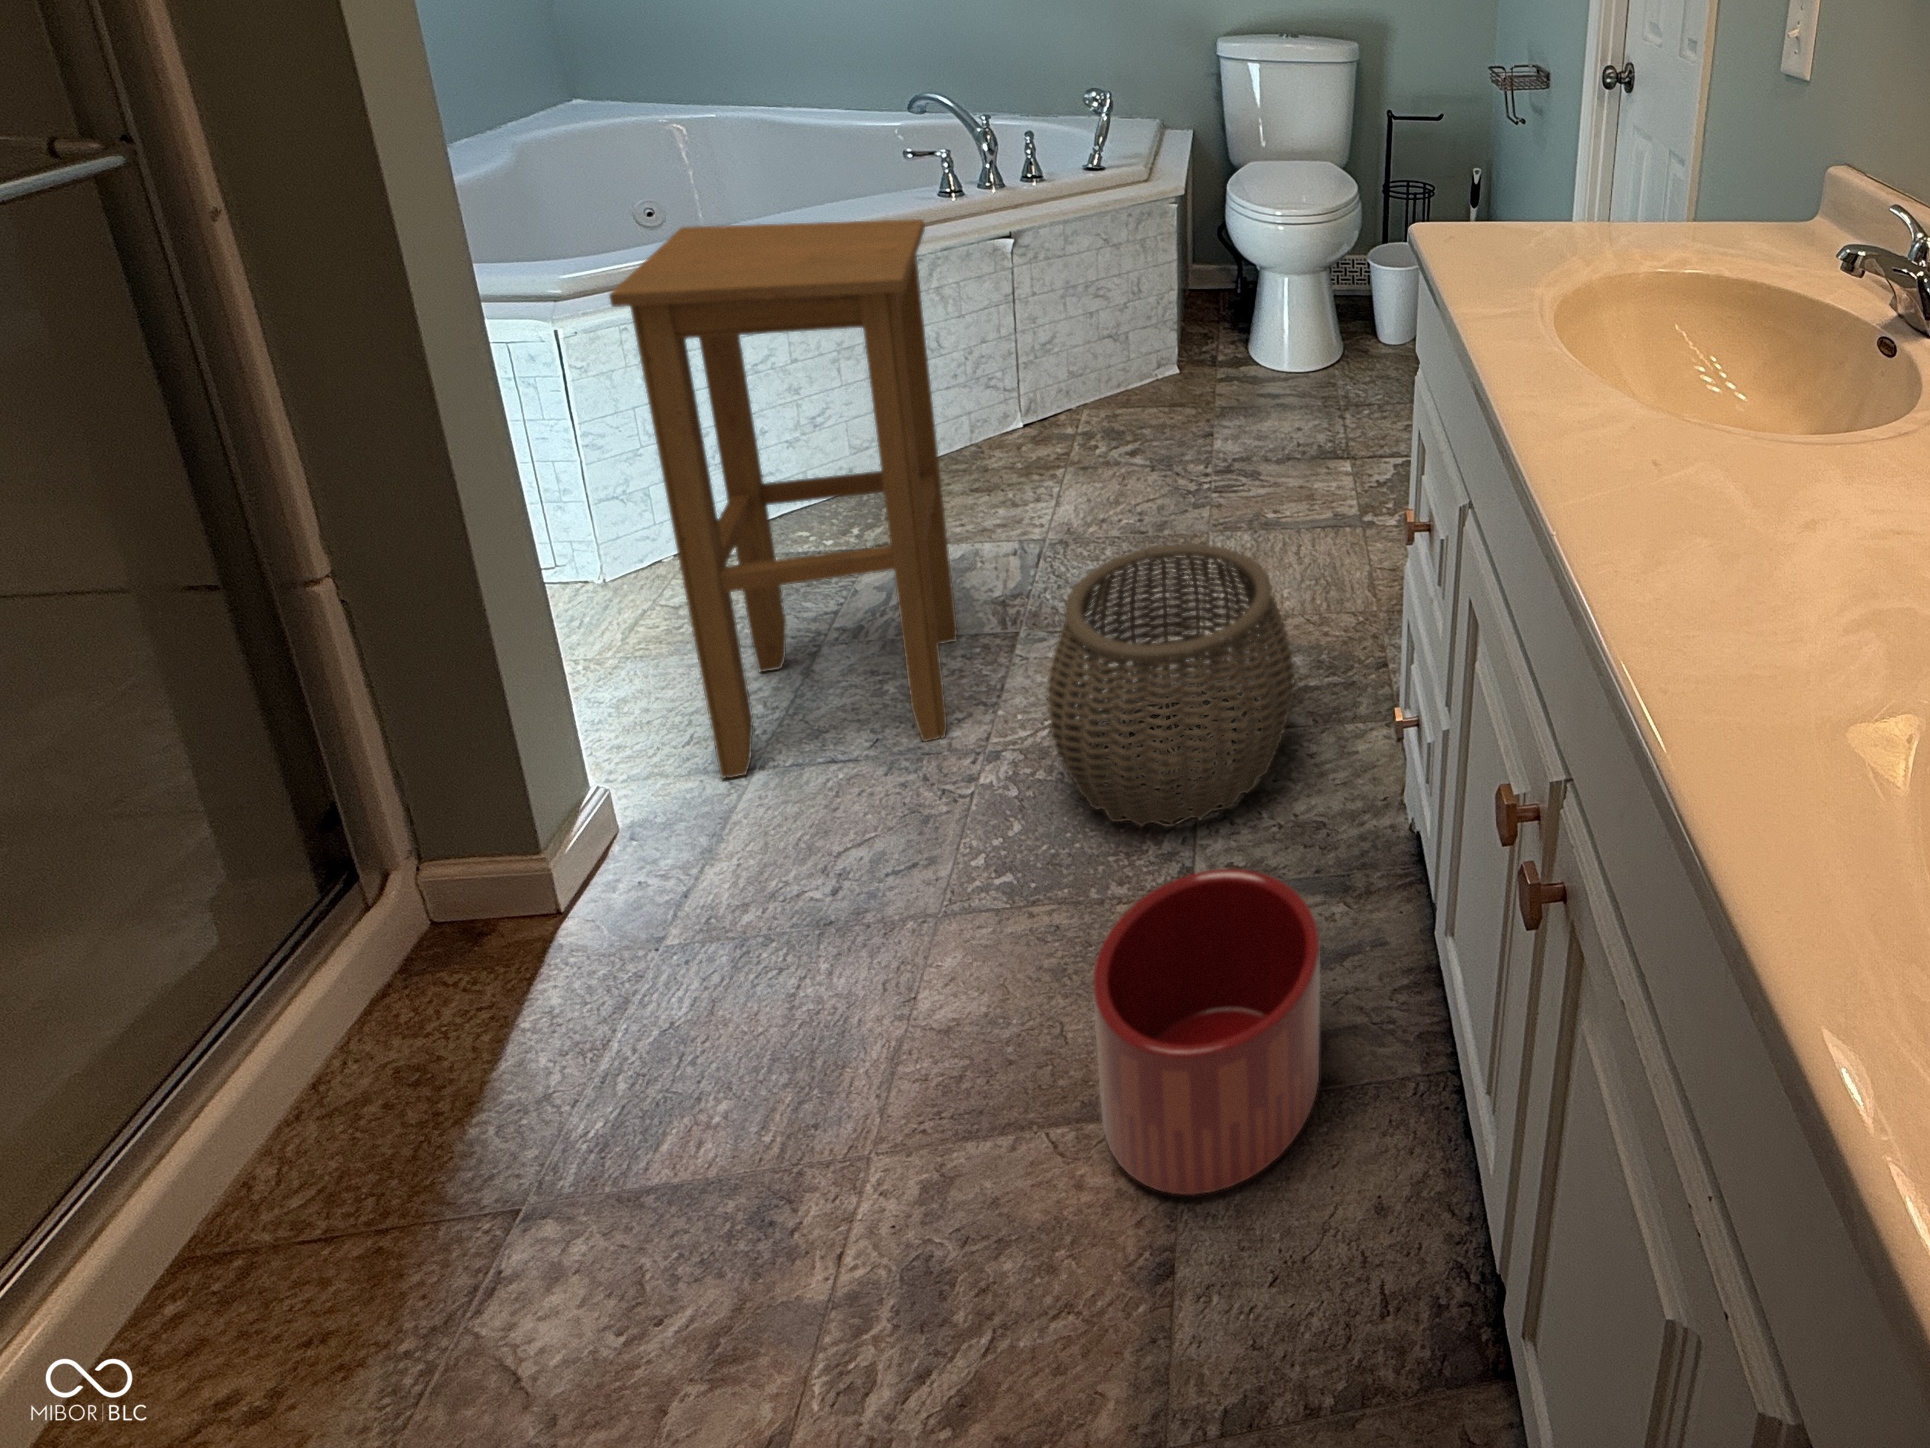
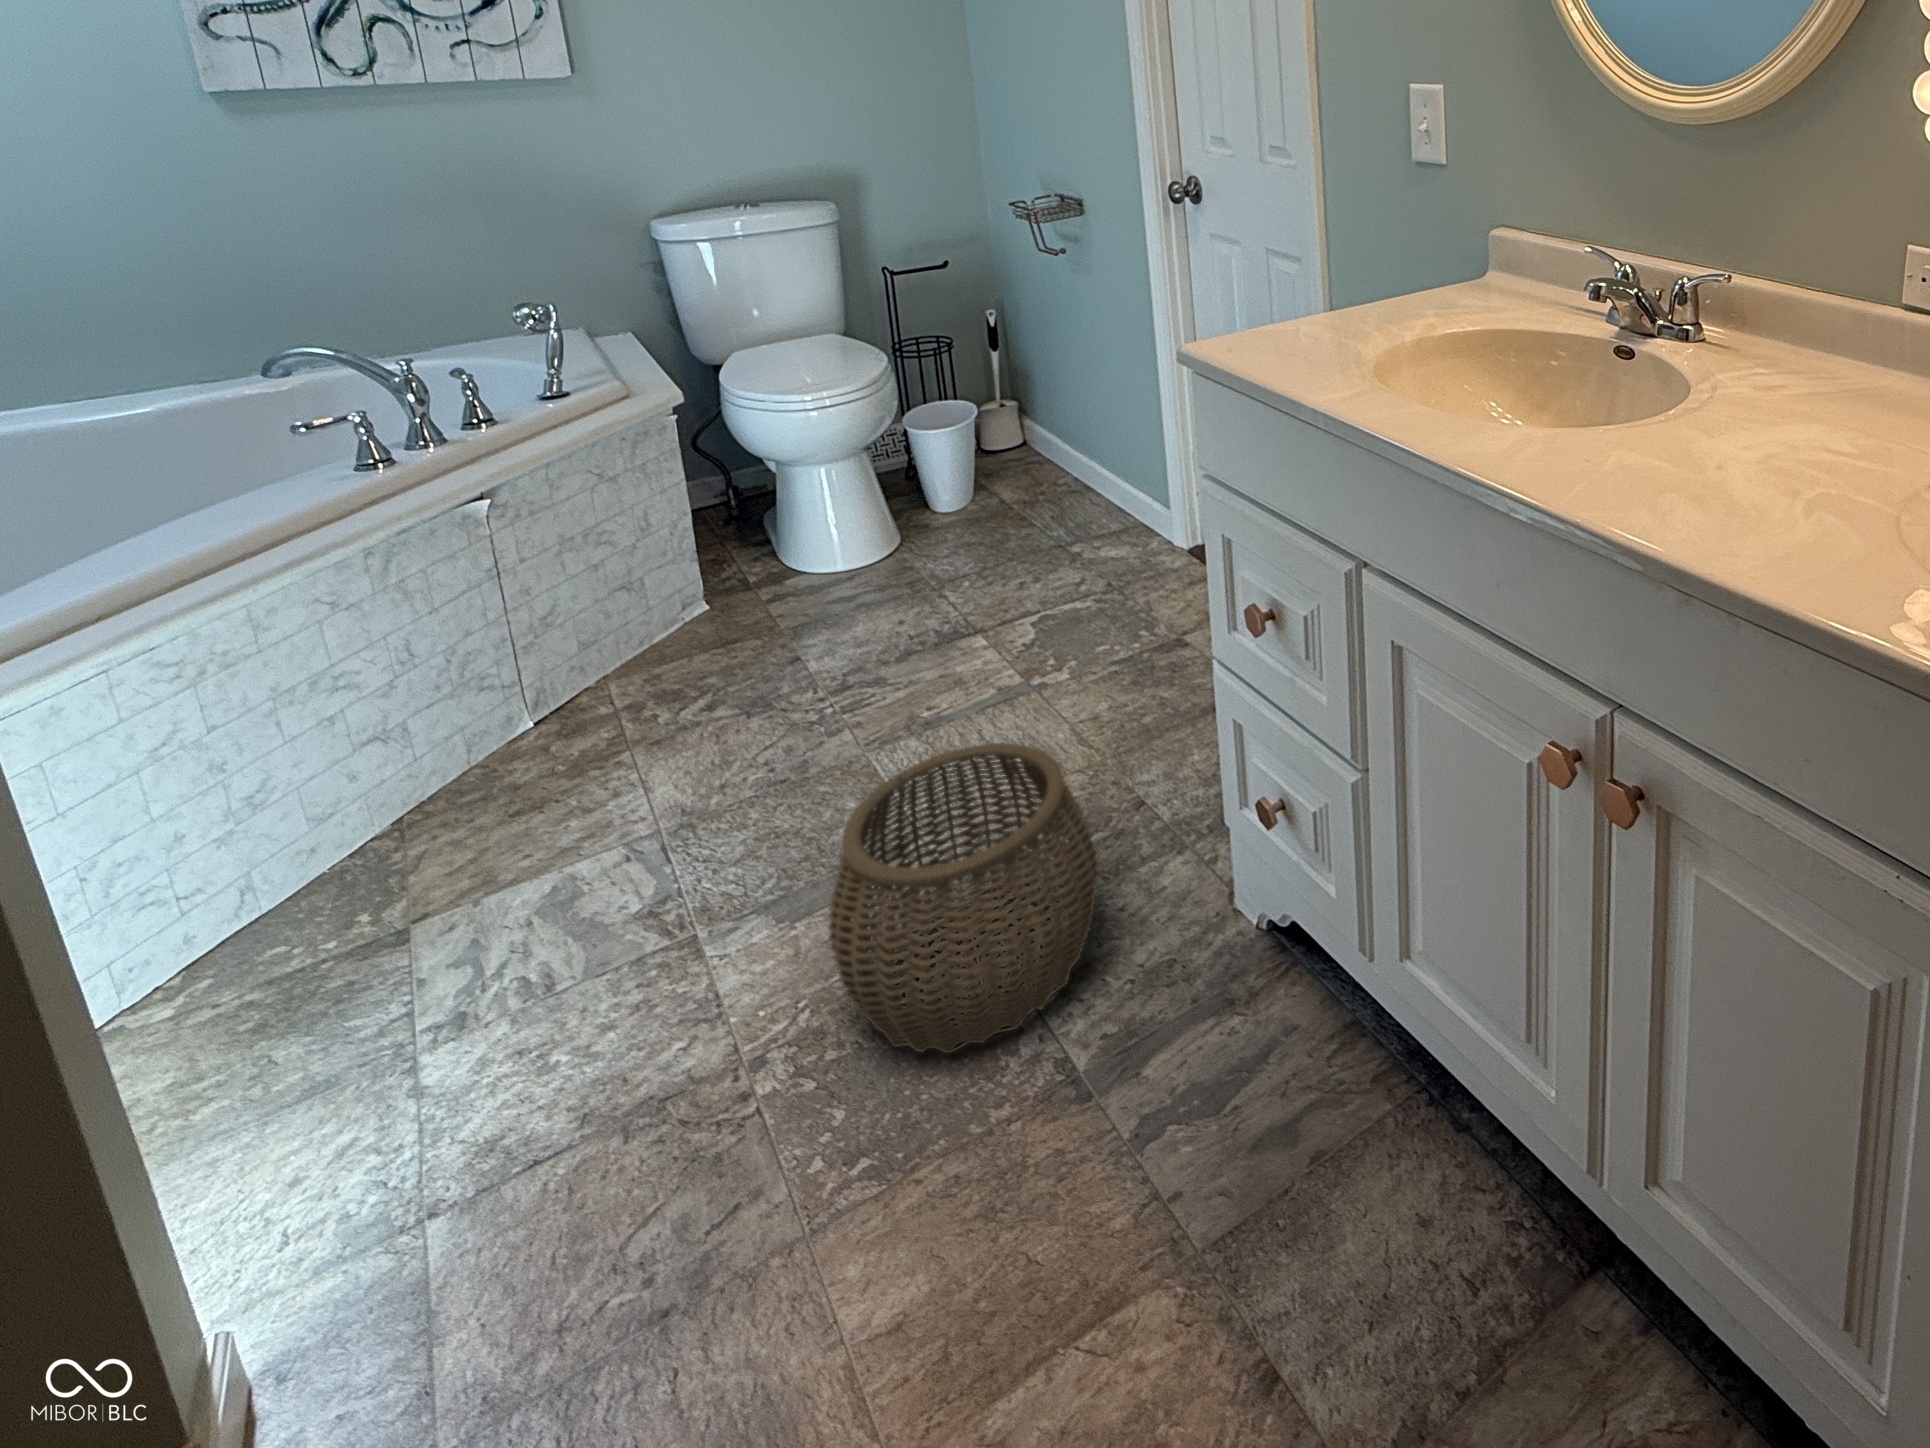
stool: present [609,219,957,779] -> none [145,507,680,1259]
planter: present [1093,869,1320,1195] -> none [1082,992,1295,1304]

